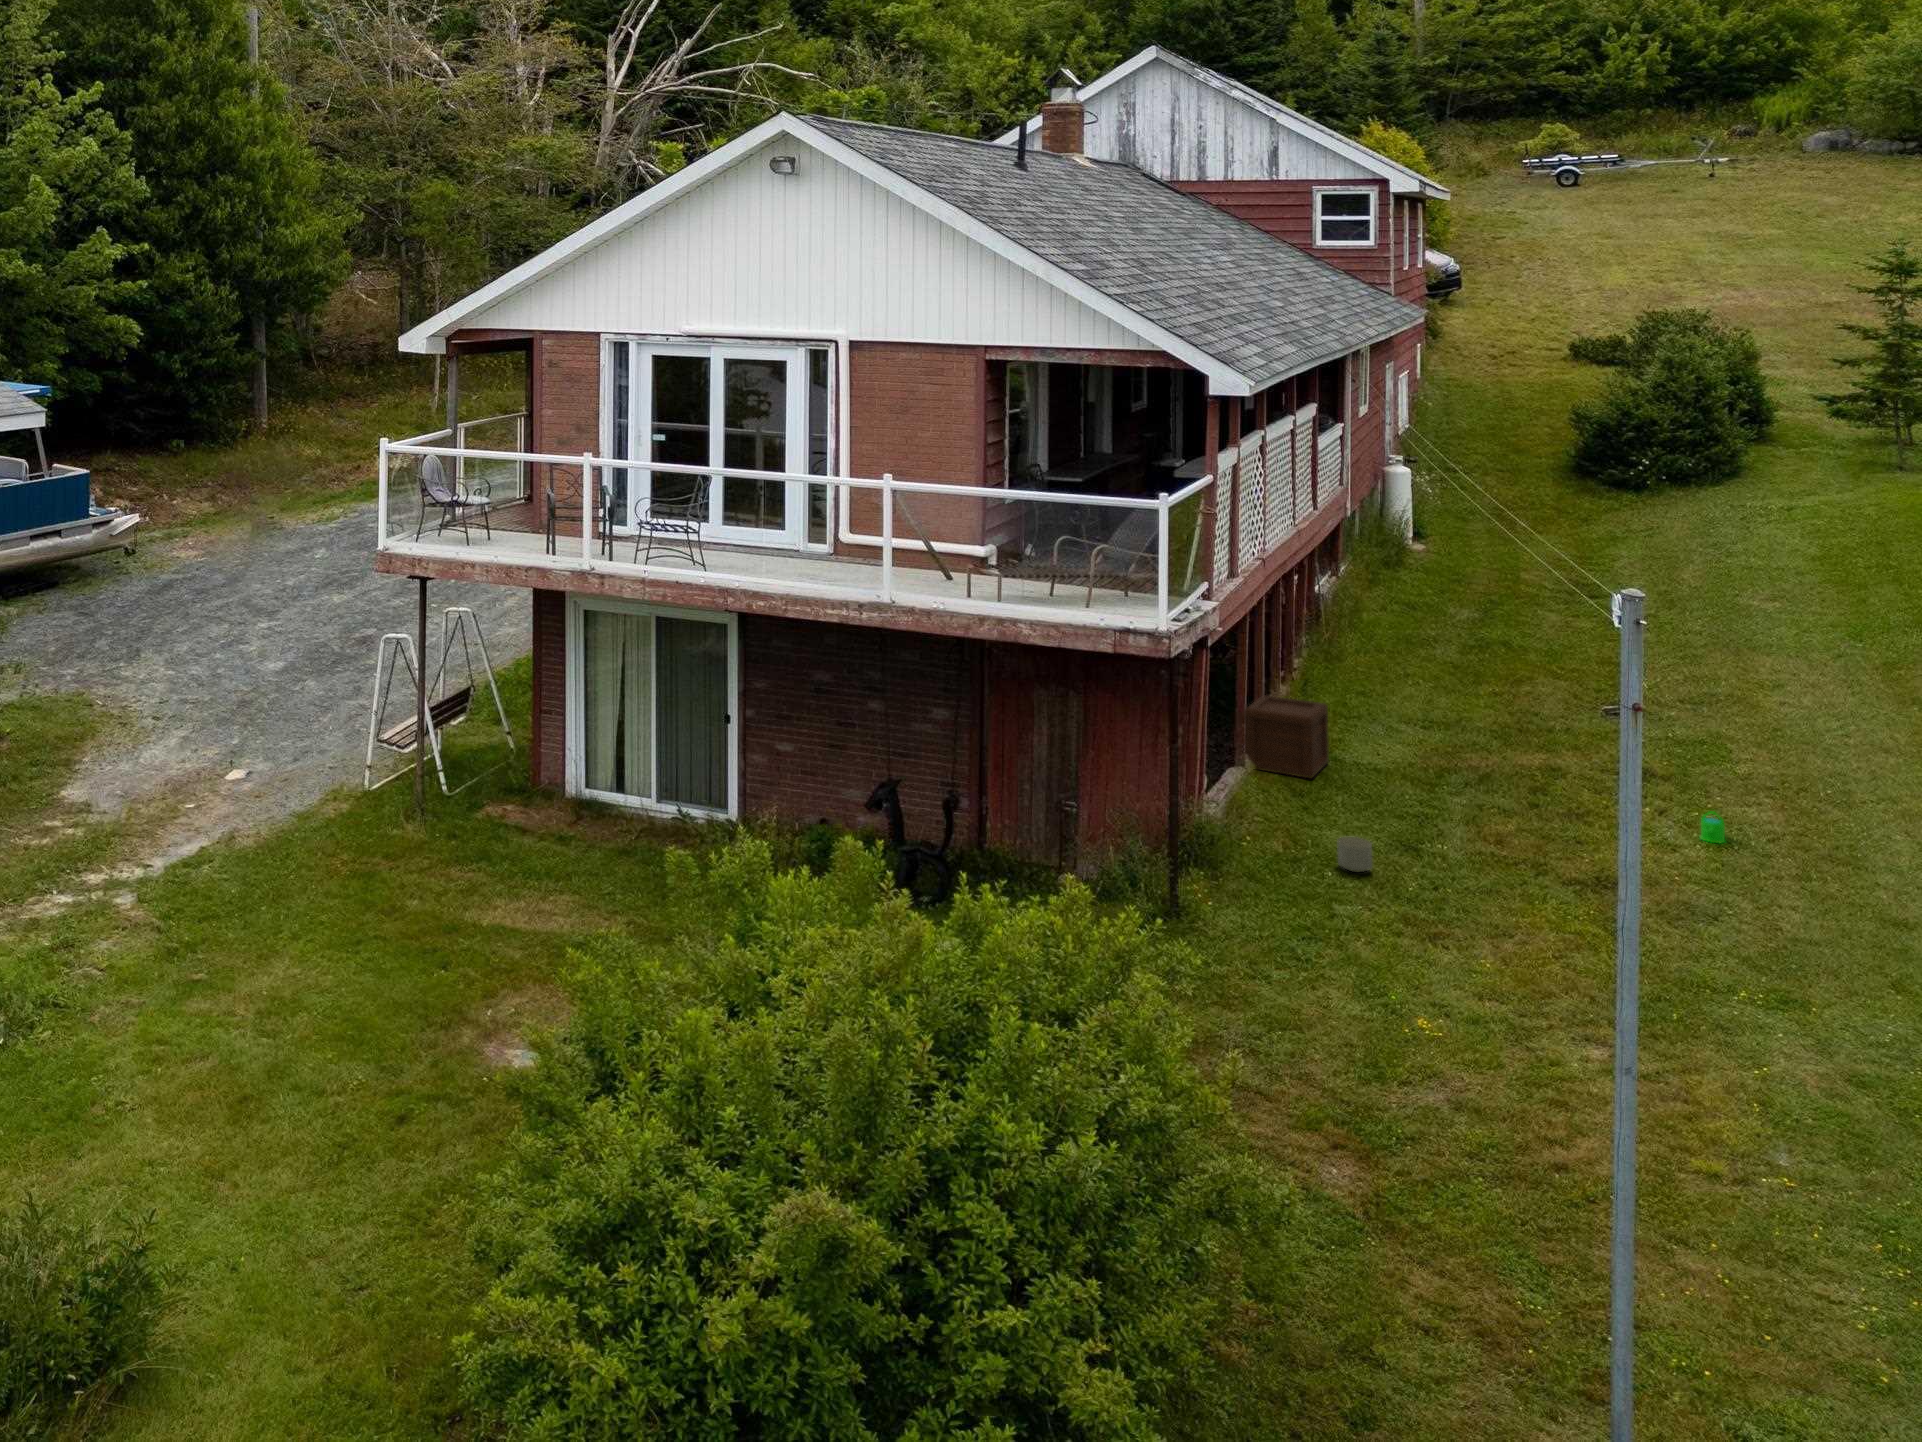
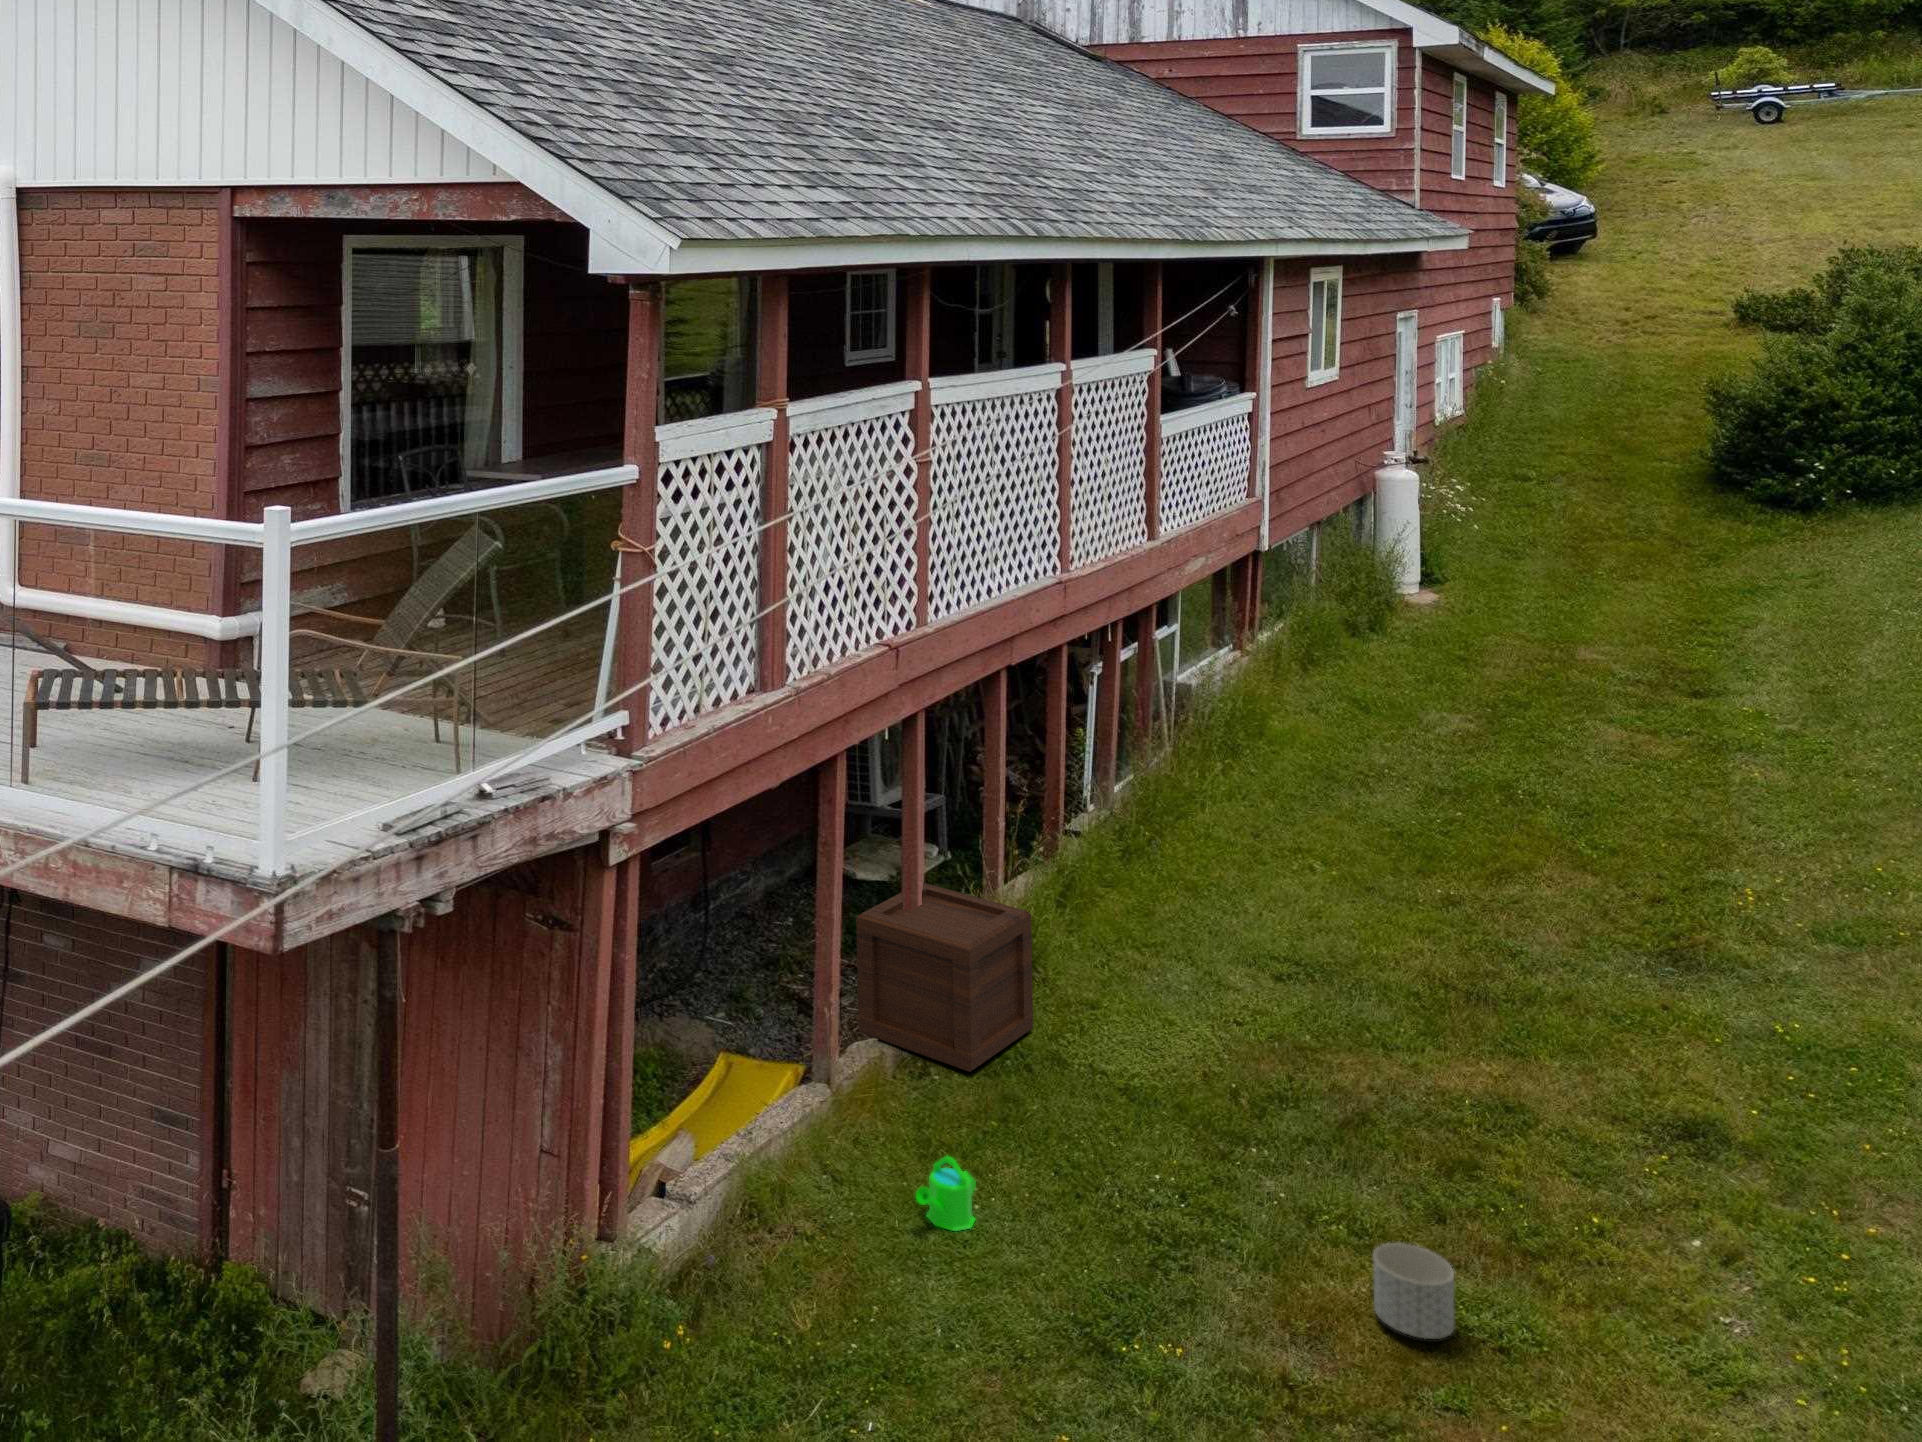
watering can: present [1700,811,1725,843] -> present [916,1156,976,1231]
planter: present [1337,837,1372,872] -> present [1374,1243,1454,1339]

